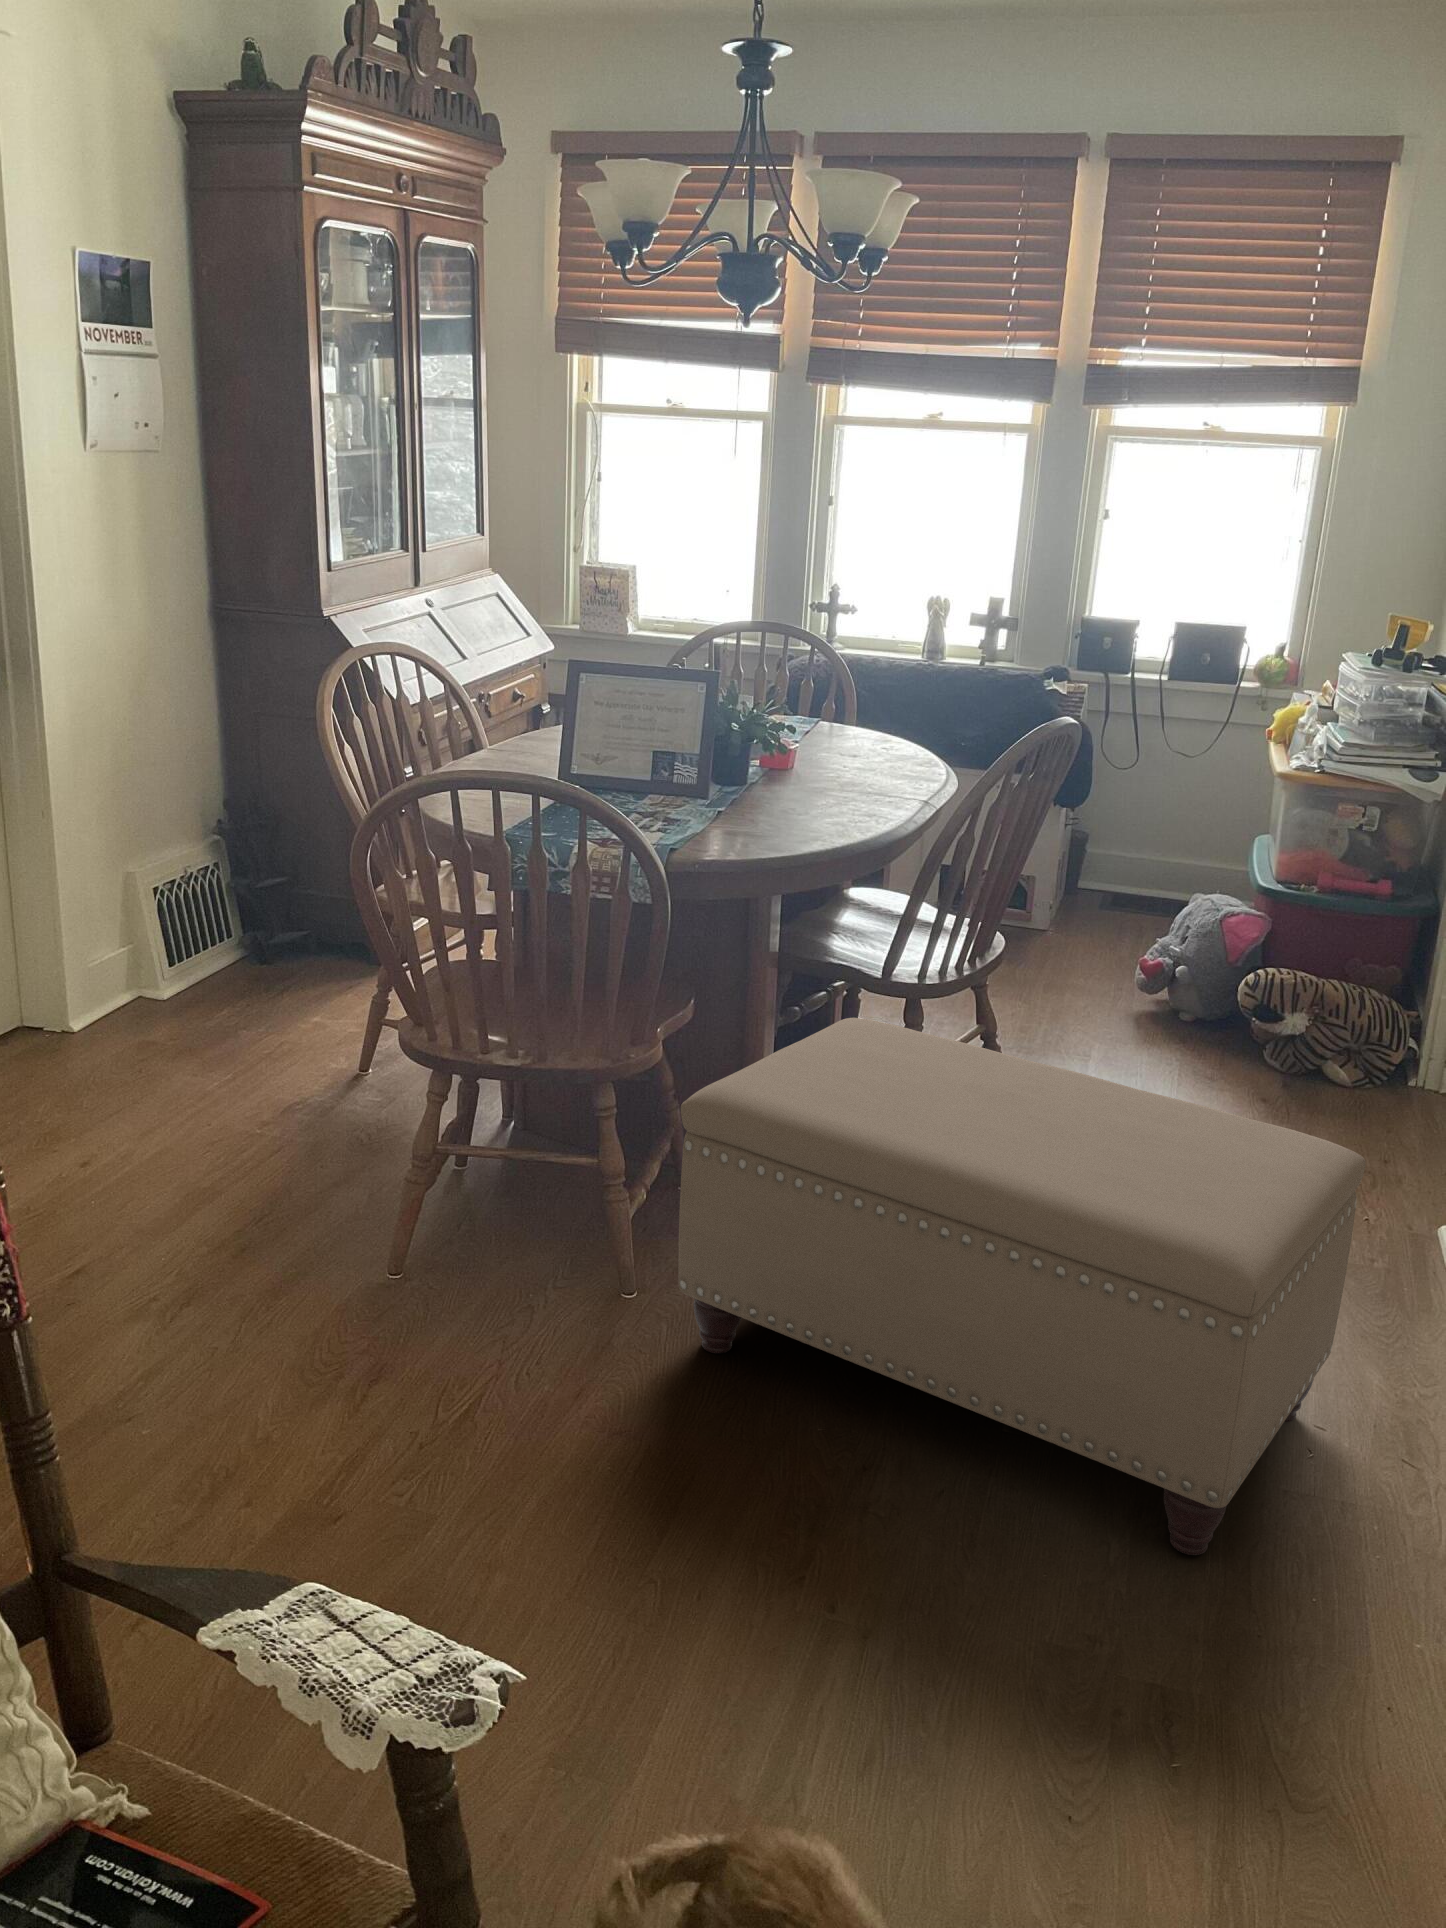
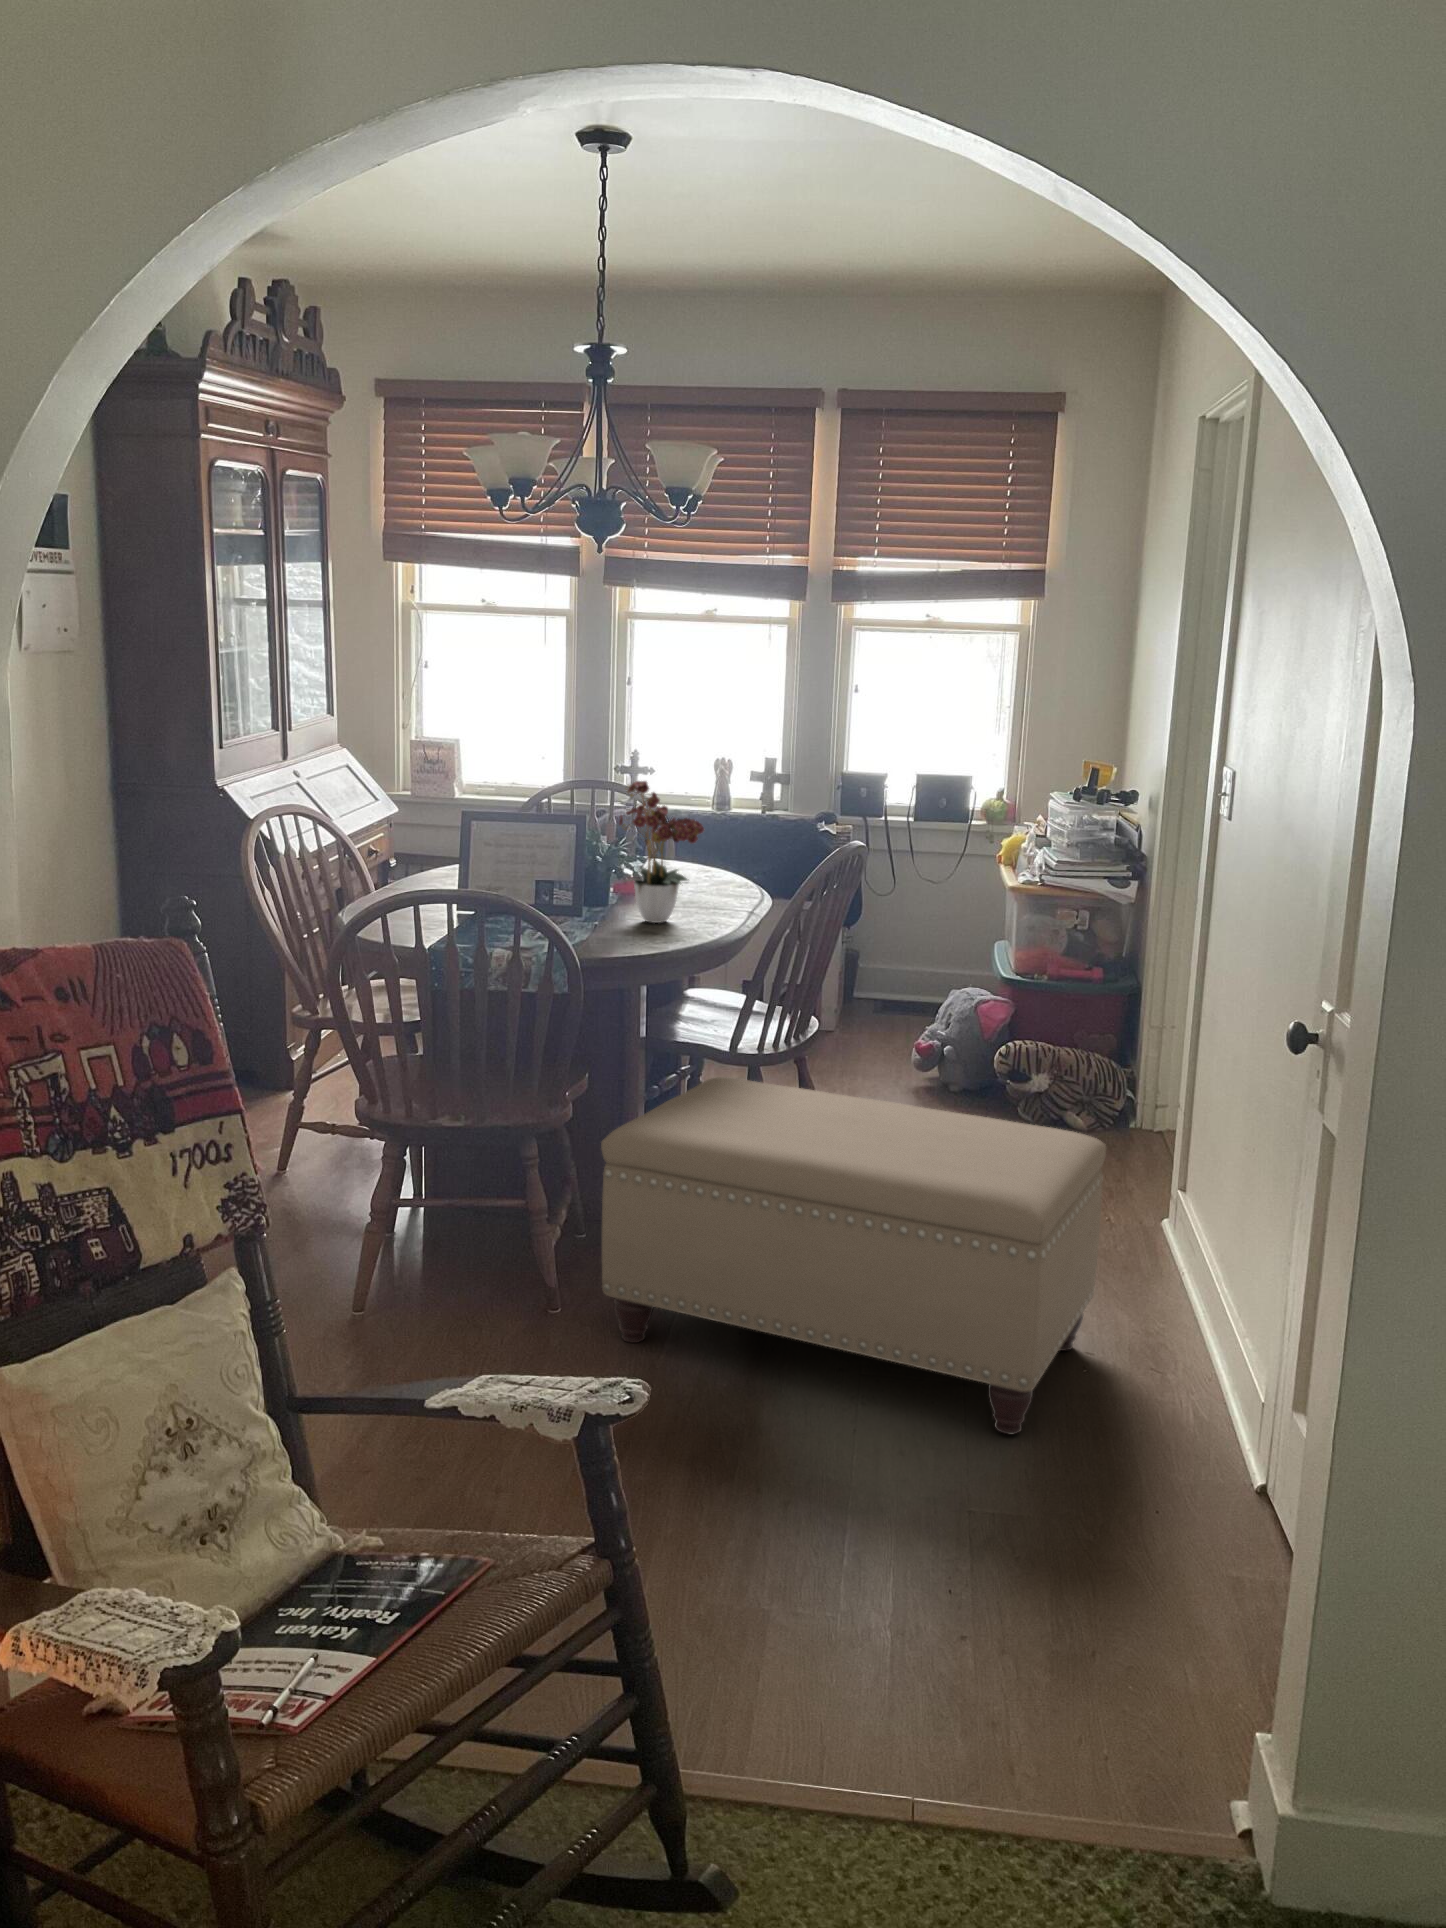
flower arrangement: none [749,620,876,811] -> present [619,781,704,923]

